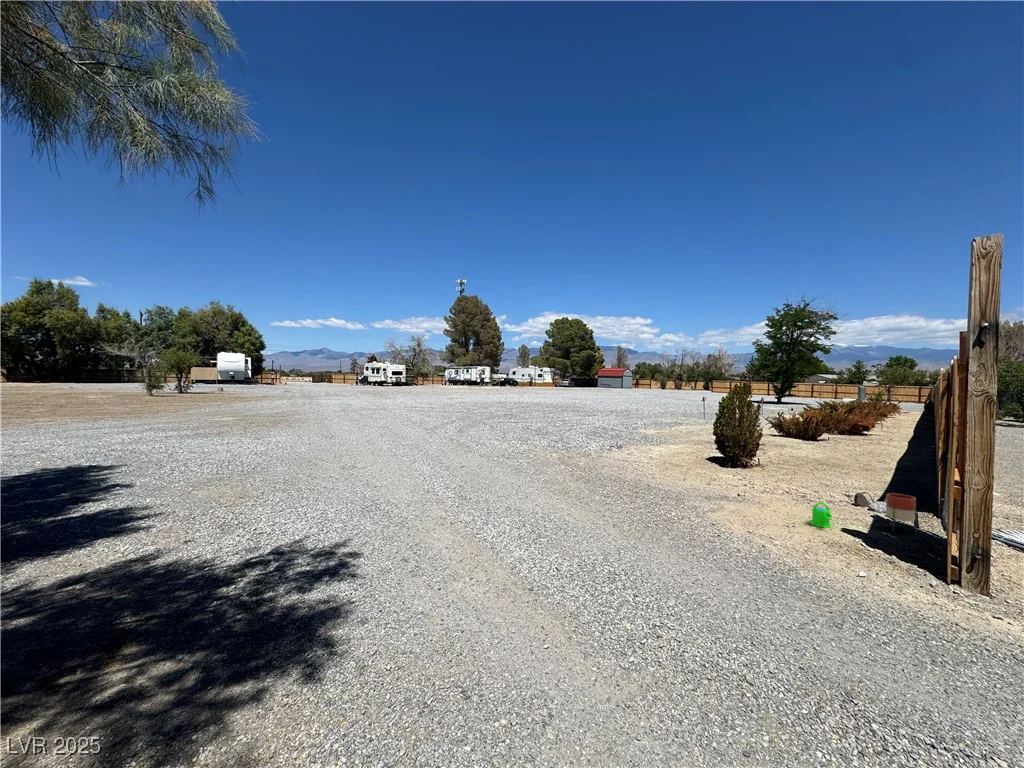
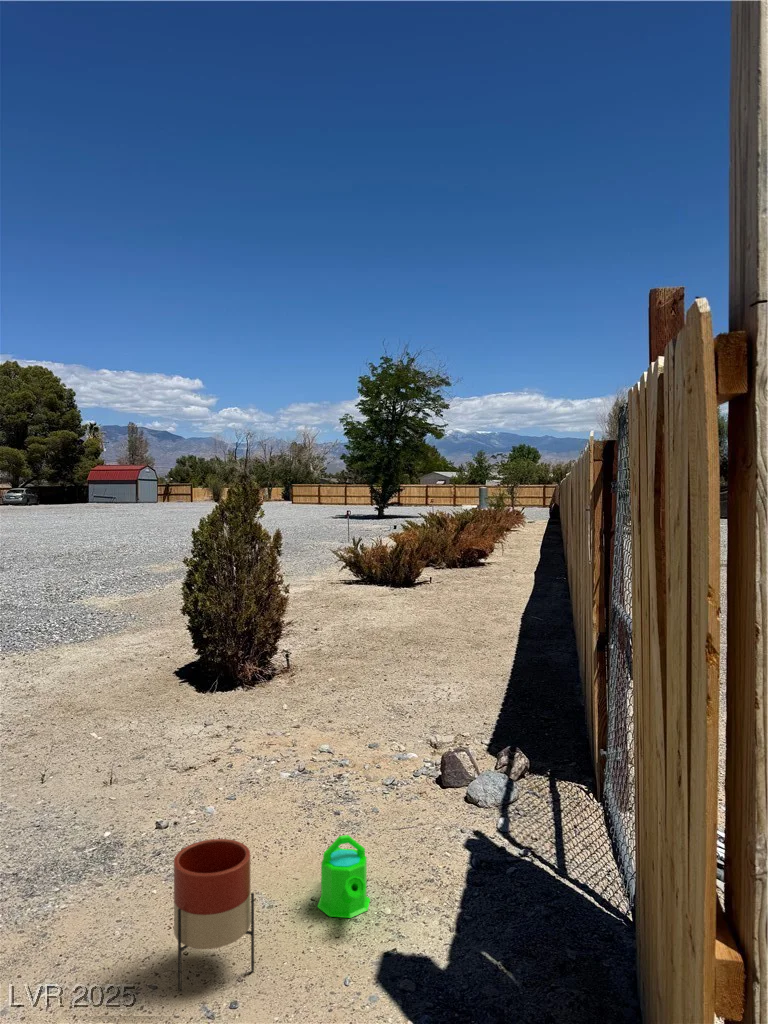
planter: present [886,493,918,532] -> present [174,839,254,990]

